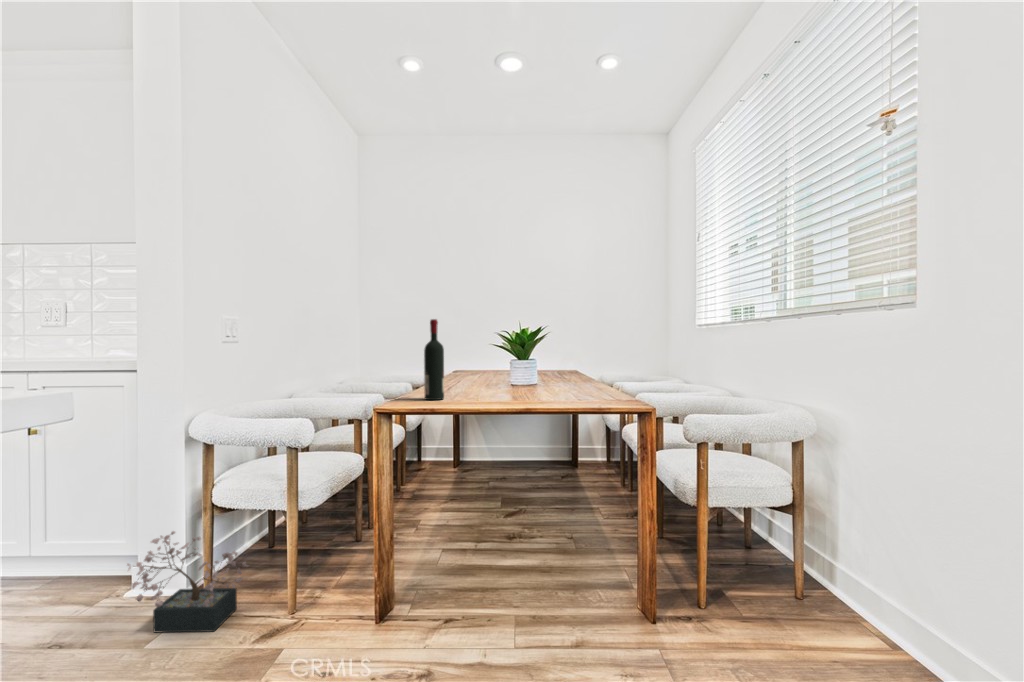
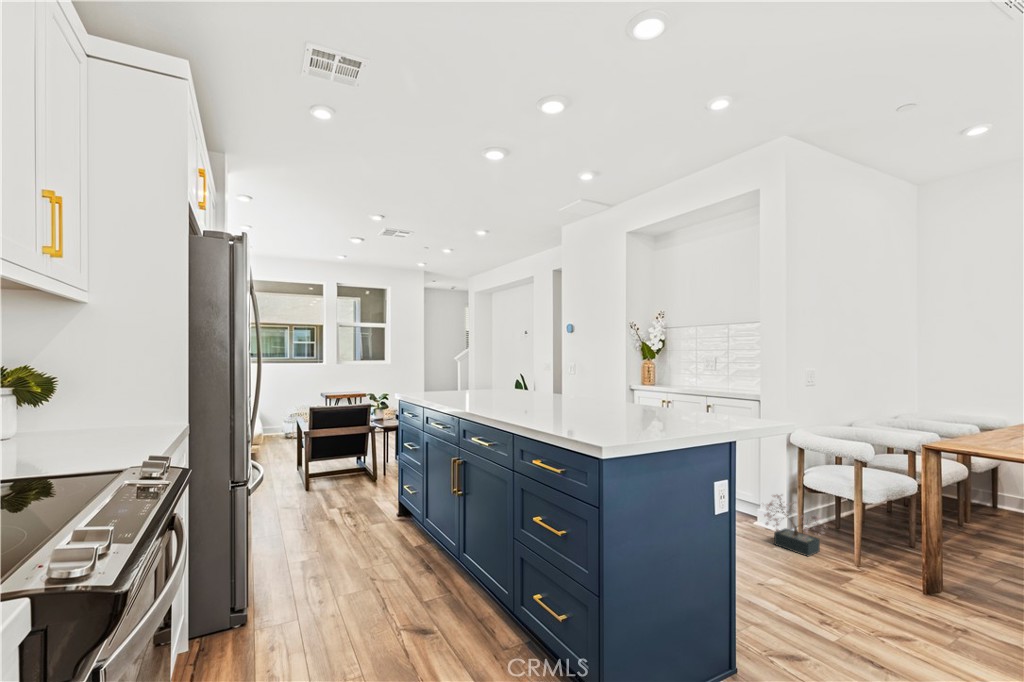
wine bottle: present [424,319,444,400] -> none [973,384,994,447]

